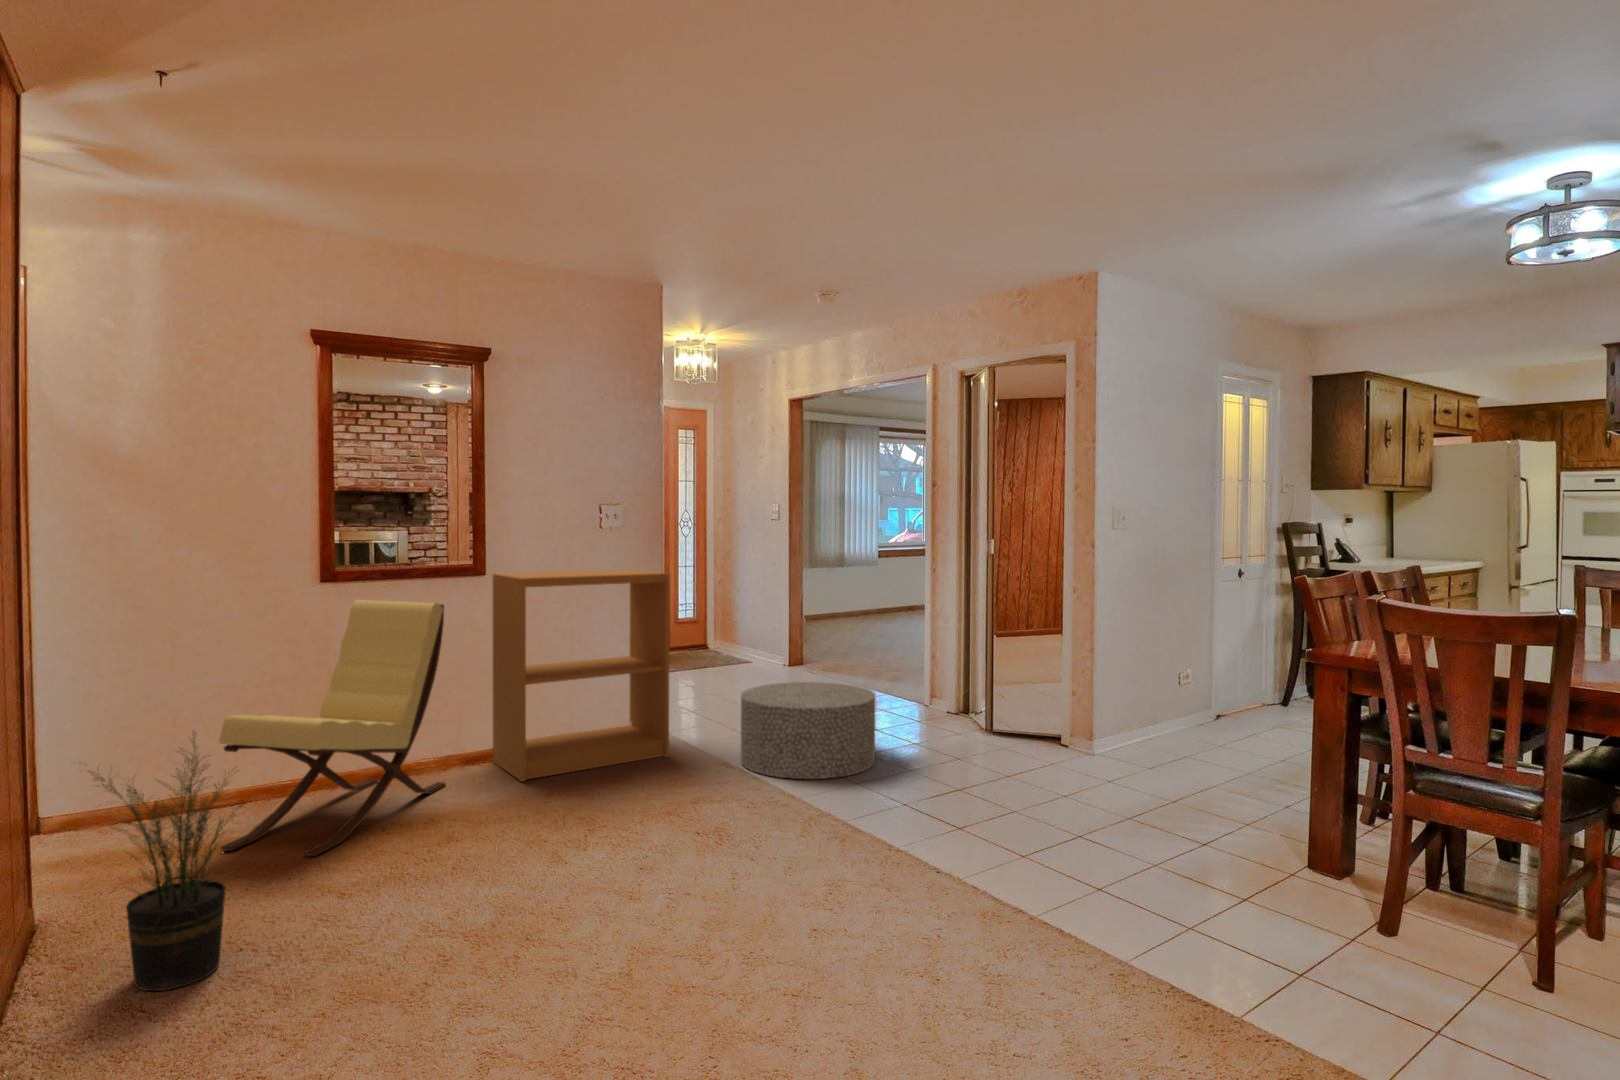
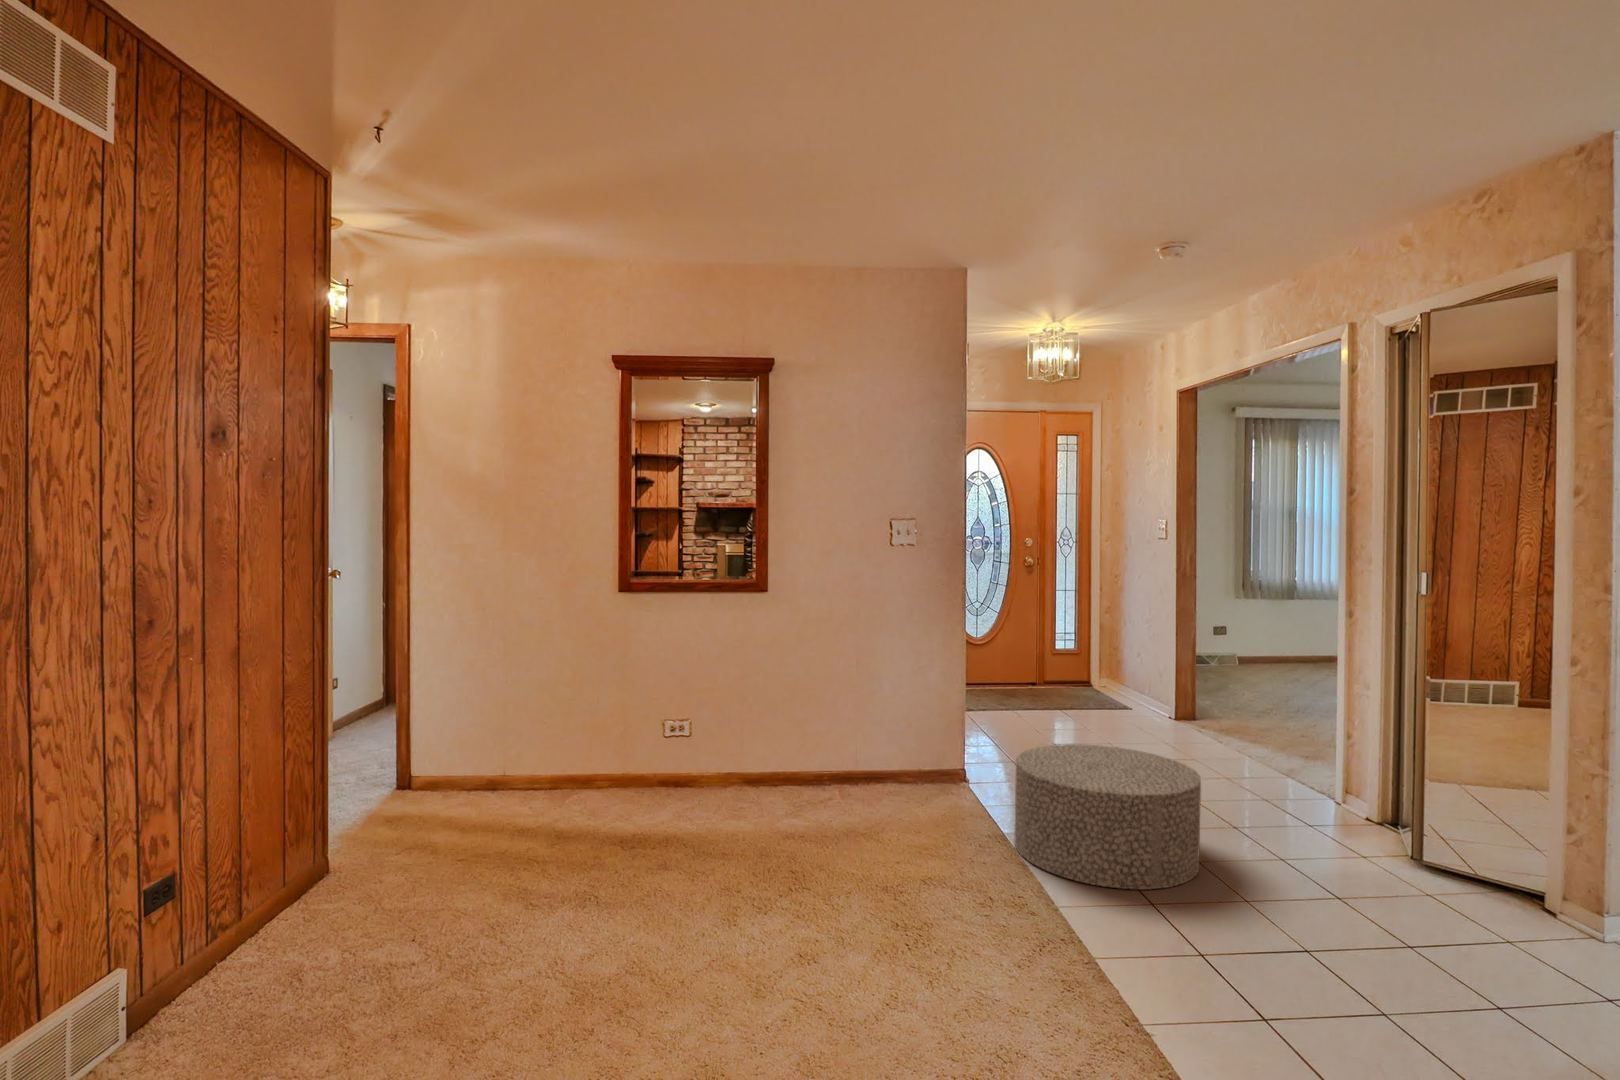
bookshelf: present [492,570,670,781] -> none [770,592,946,813]
lounge chair: present [219,600,446,856] -> none [485,612,707,858]
potted plant: present [90,731,243,991] -> none [245,731,401,975]

